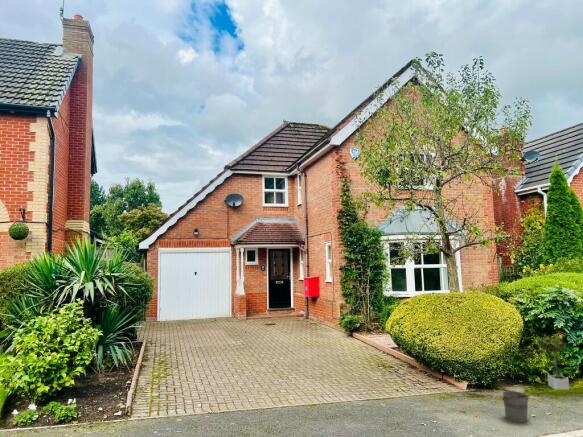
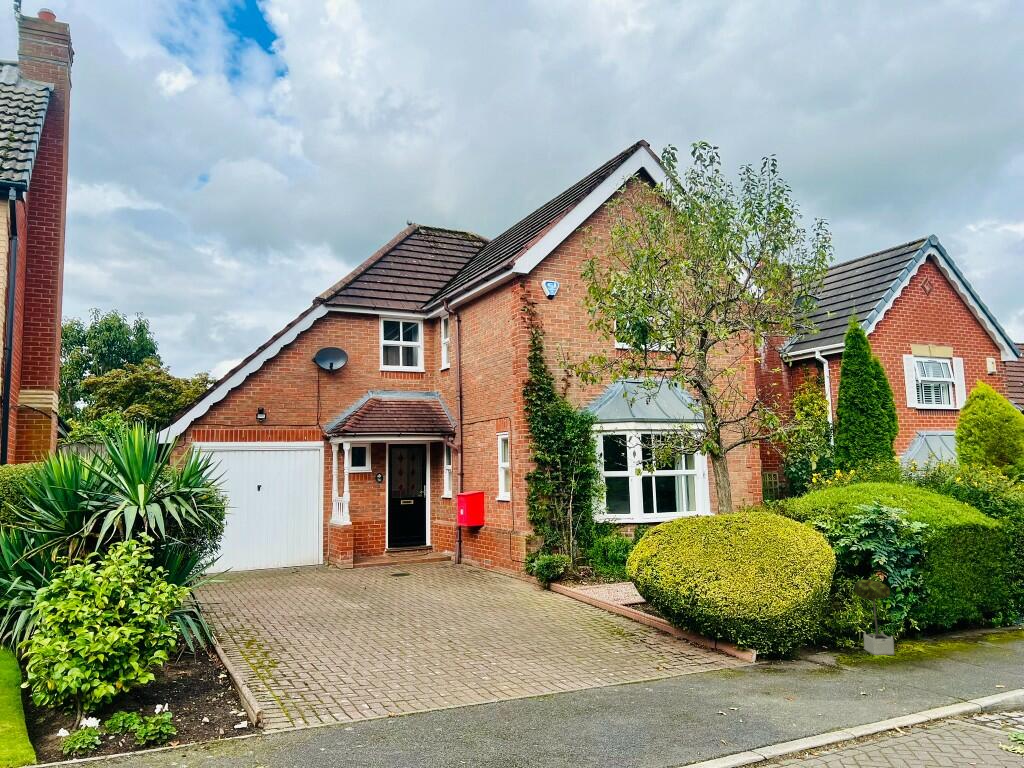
bucket: present [503,391,530,422] -> none [822,659,861,703]

